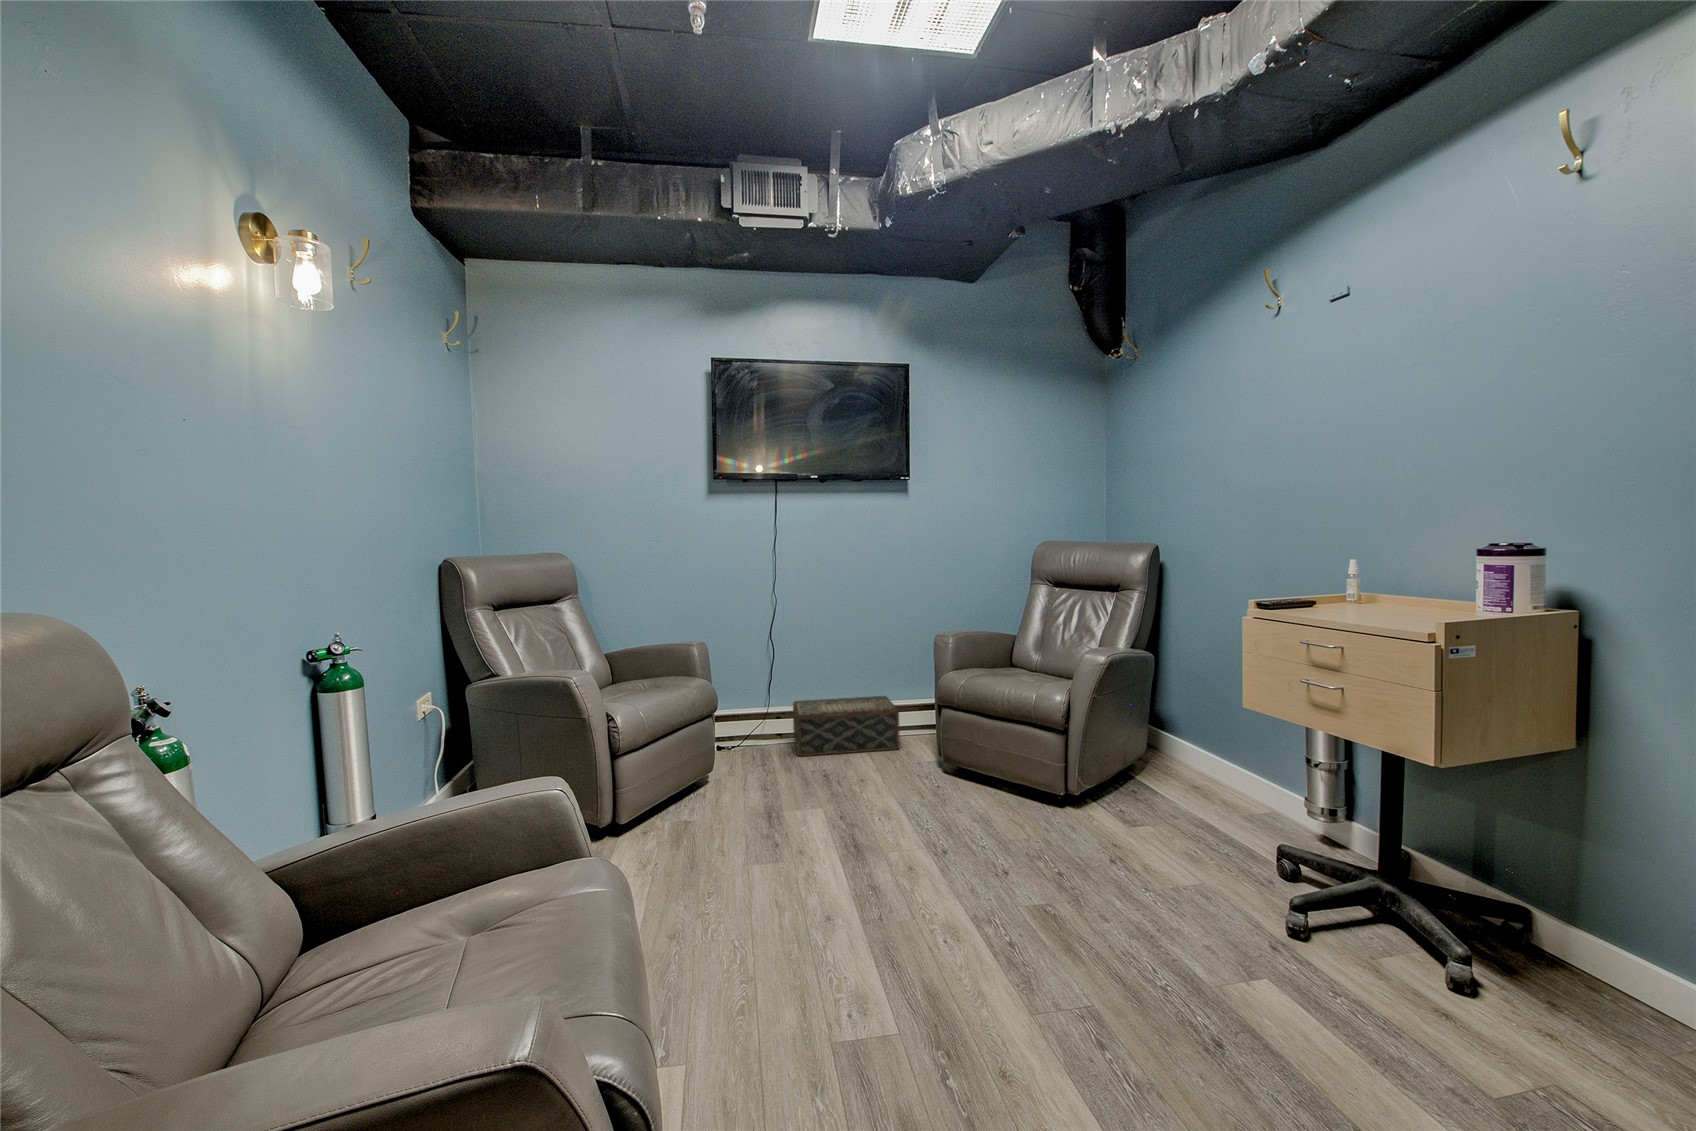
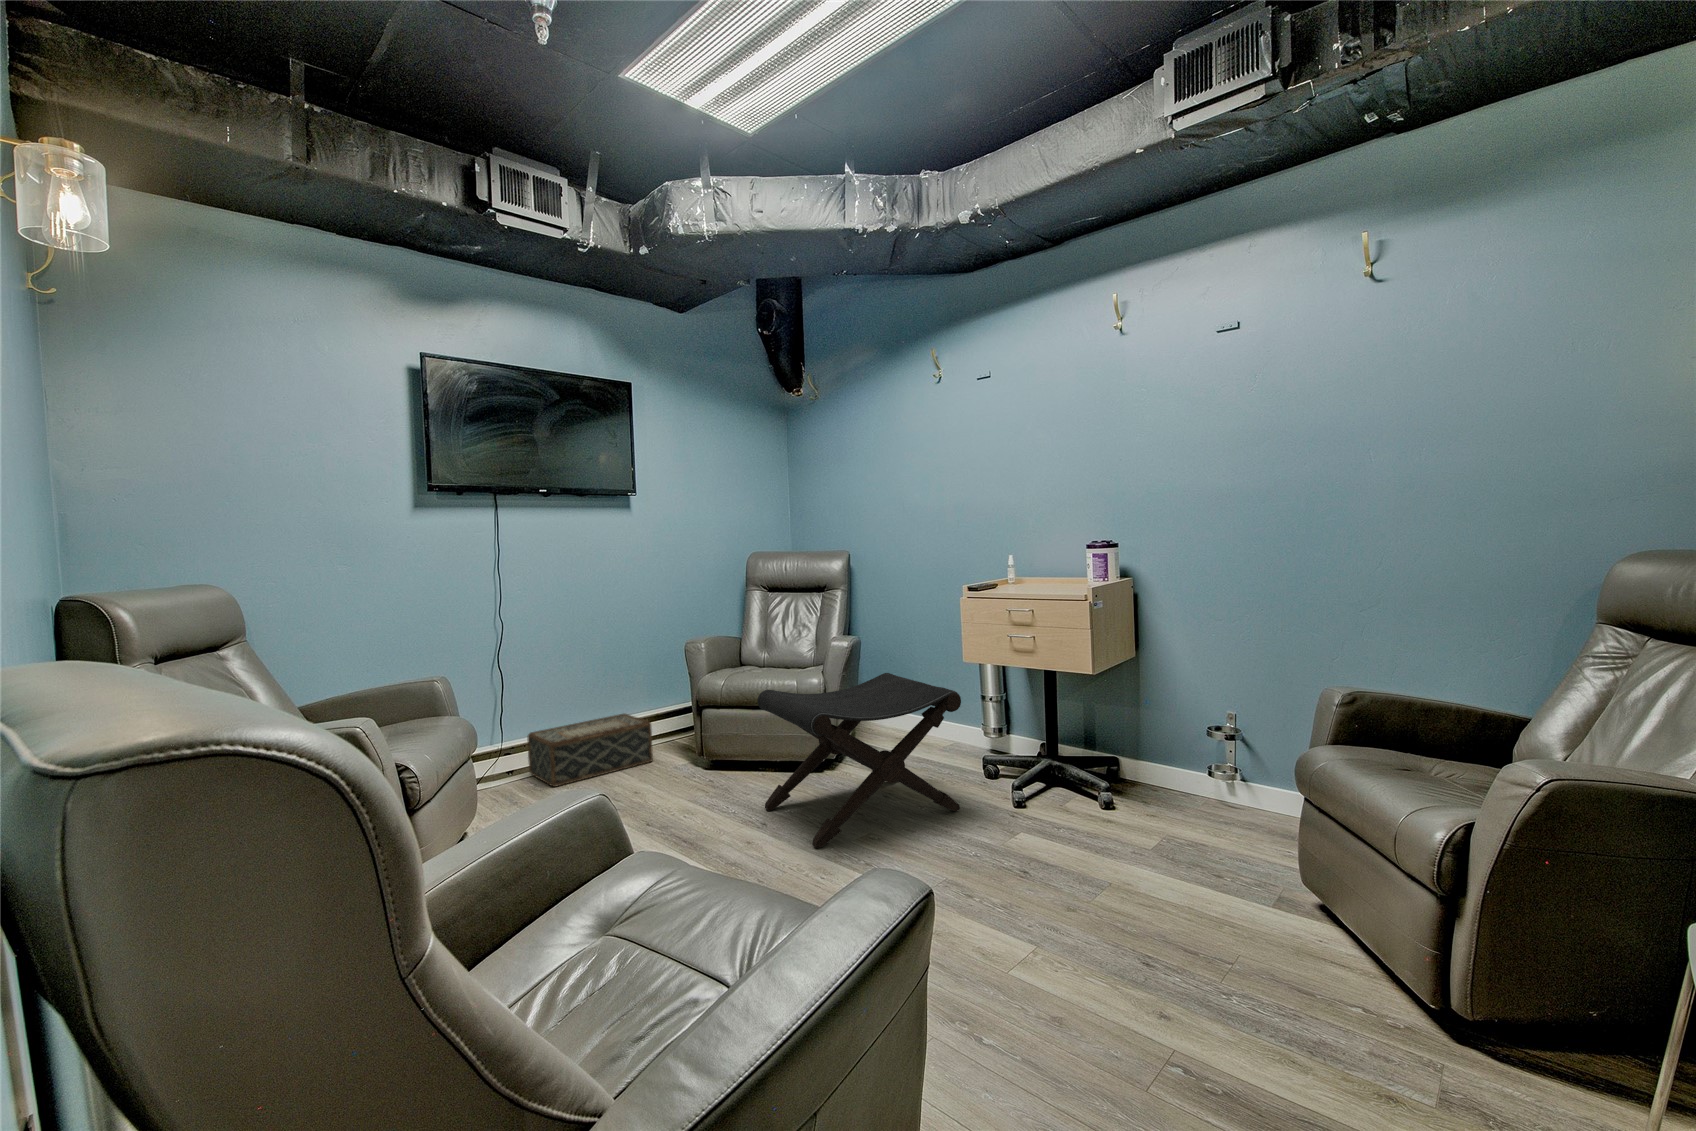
footstool: none [950,701,1198,912] -> present [758,673,961,848]

